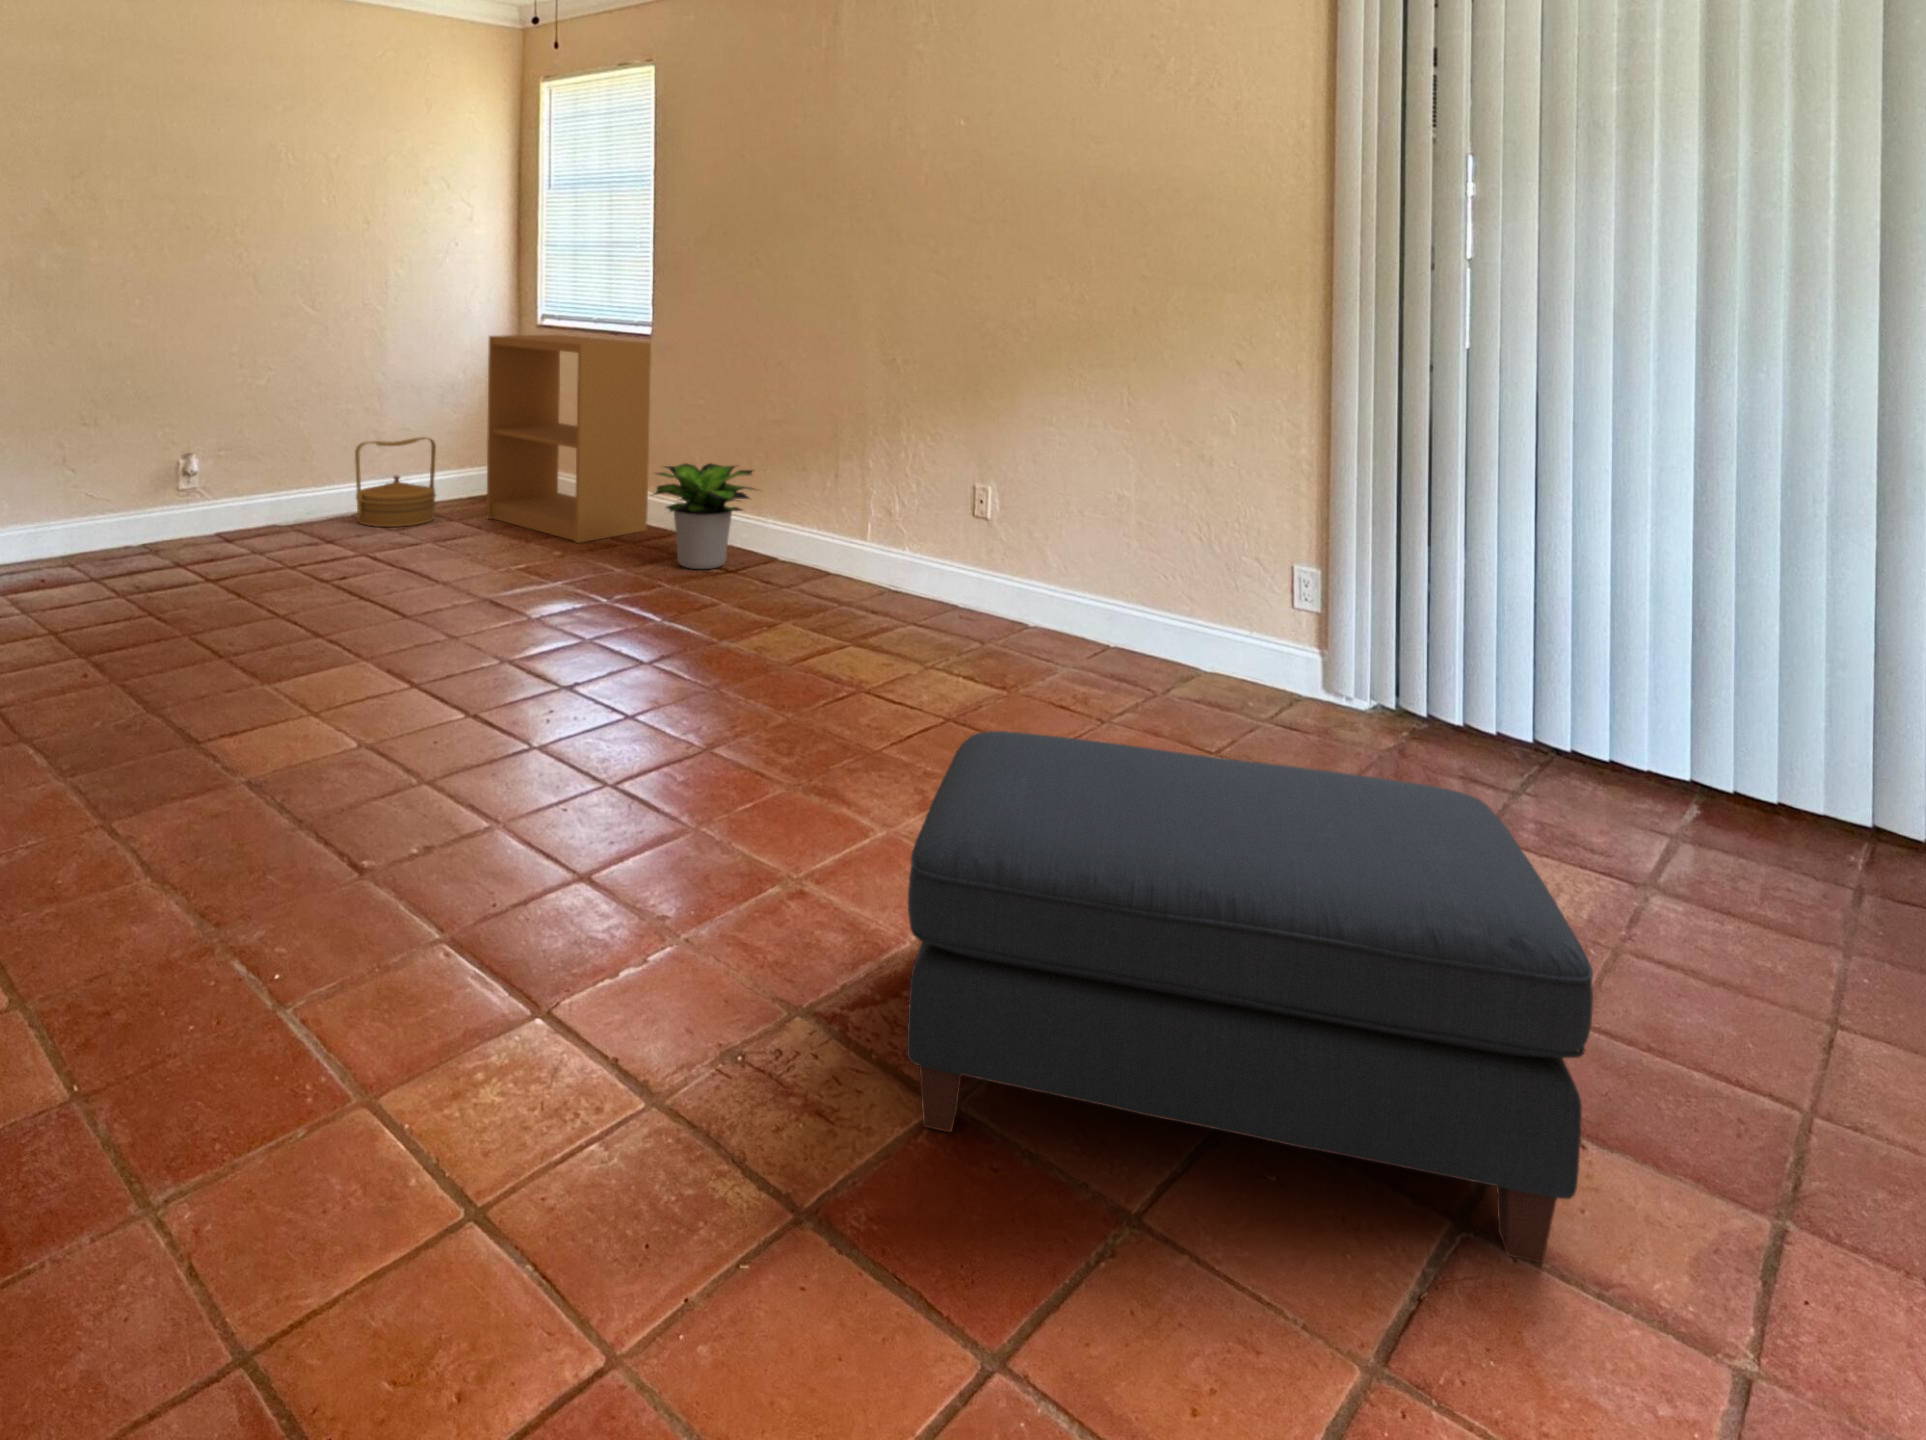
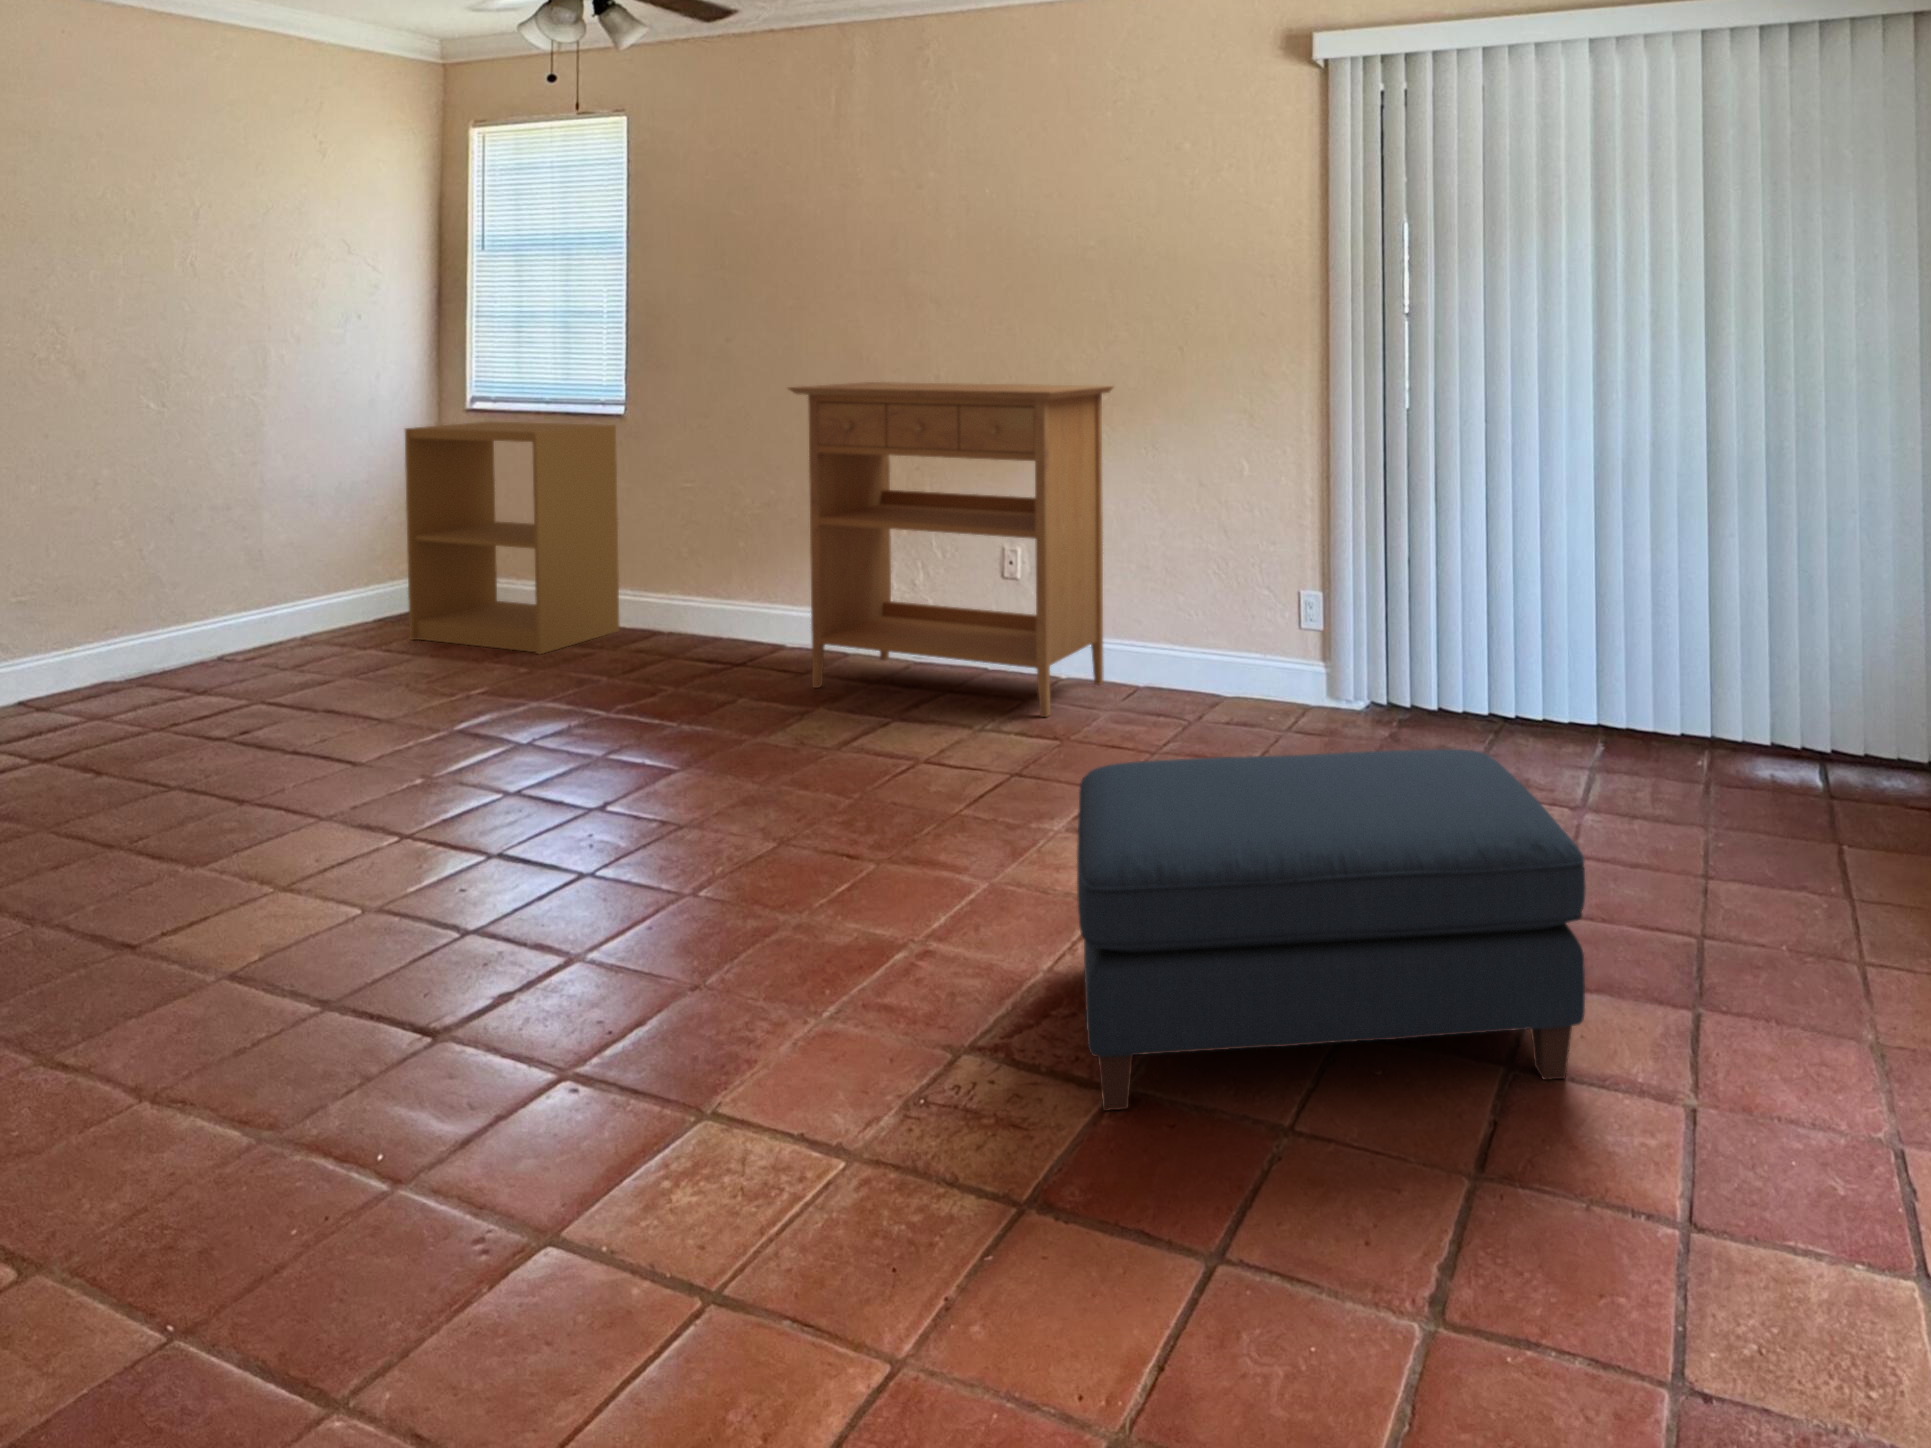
console table: none [778,311,1102,667] -> present [788,382,1113,717]
woven basket: present [355,437,436,527] -> none [226,552,339,667]
potted plant: present [654,463,753,569] -> none [636,550,764,665]

